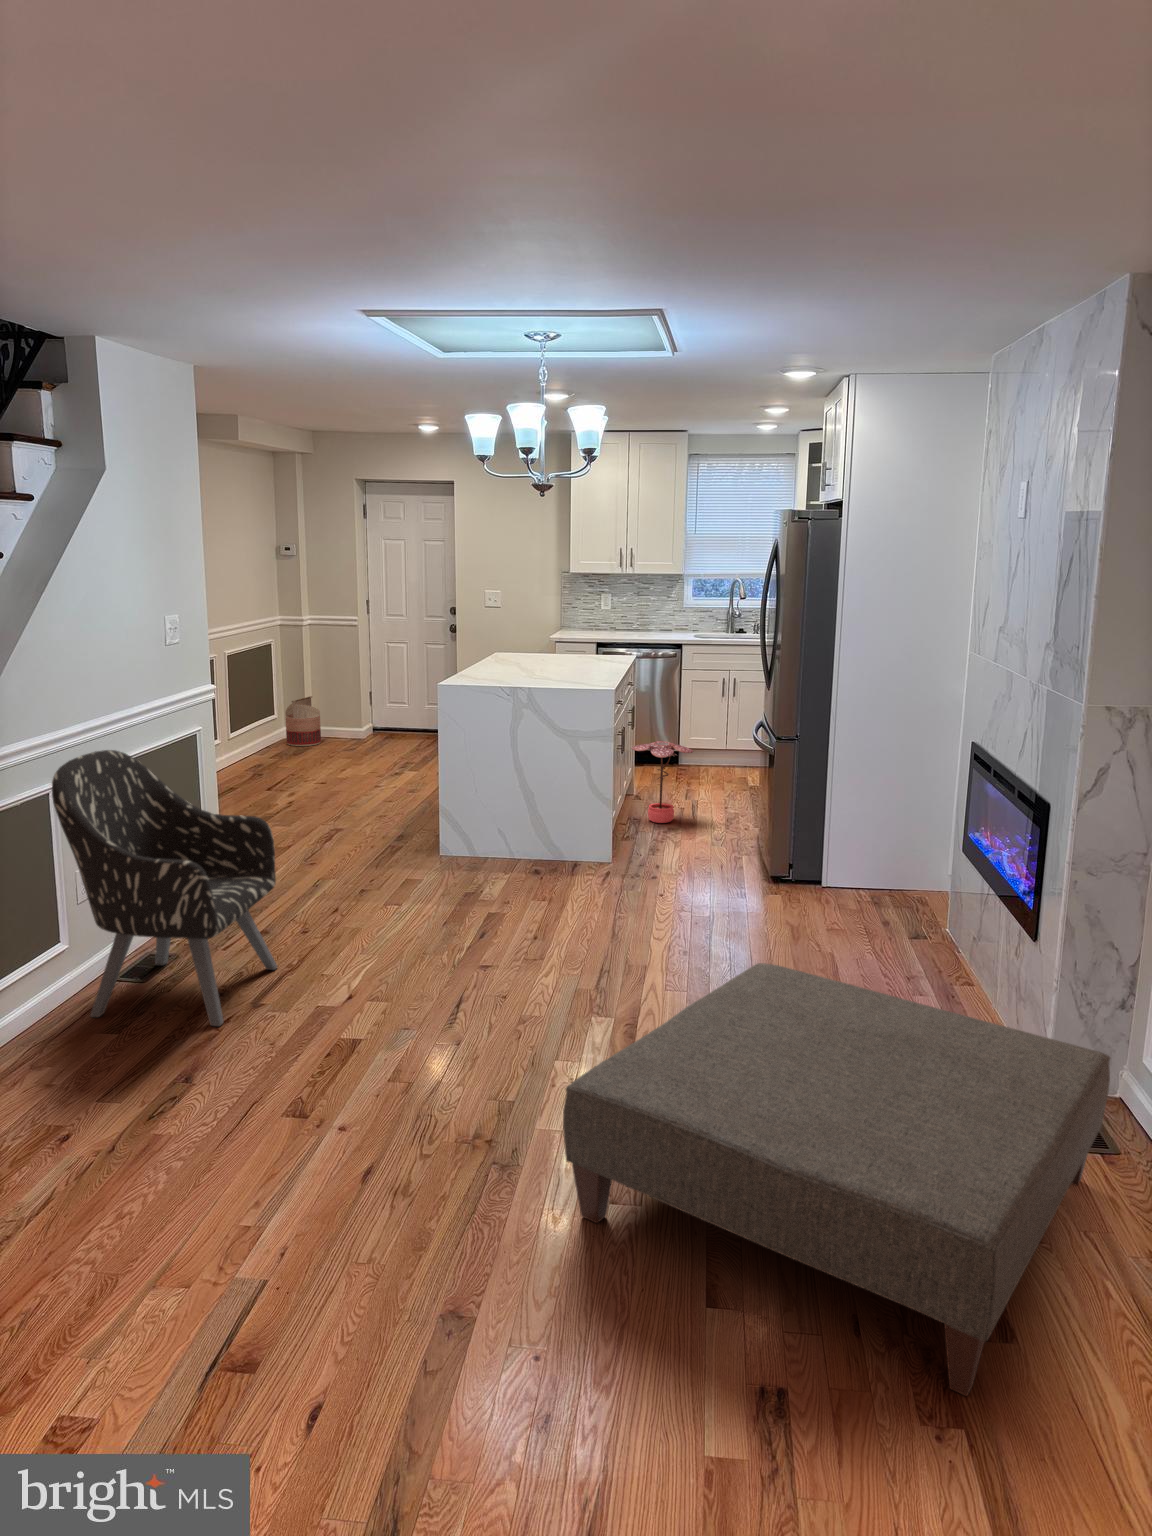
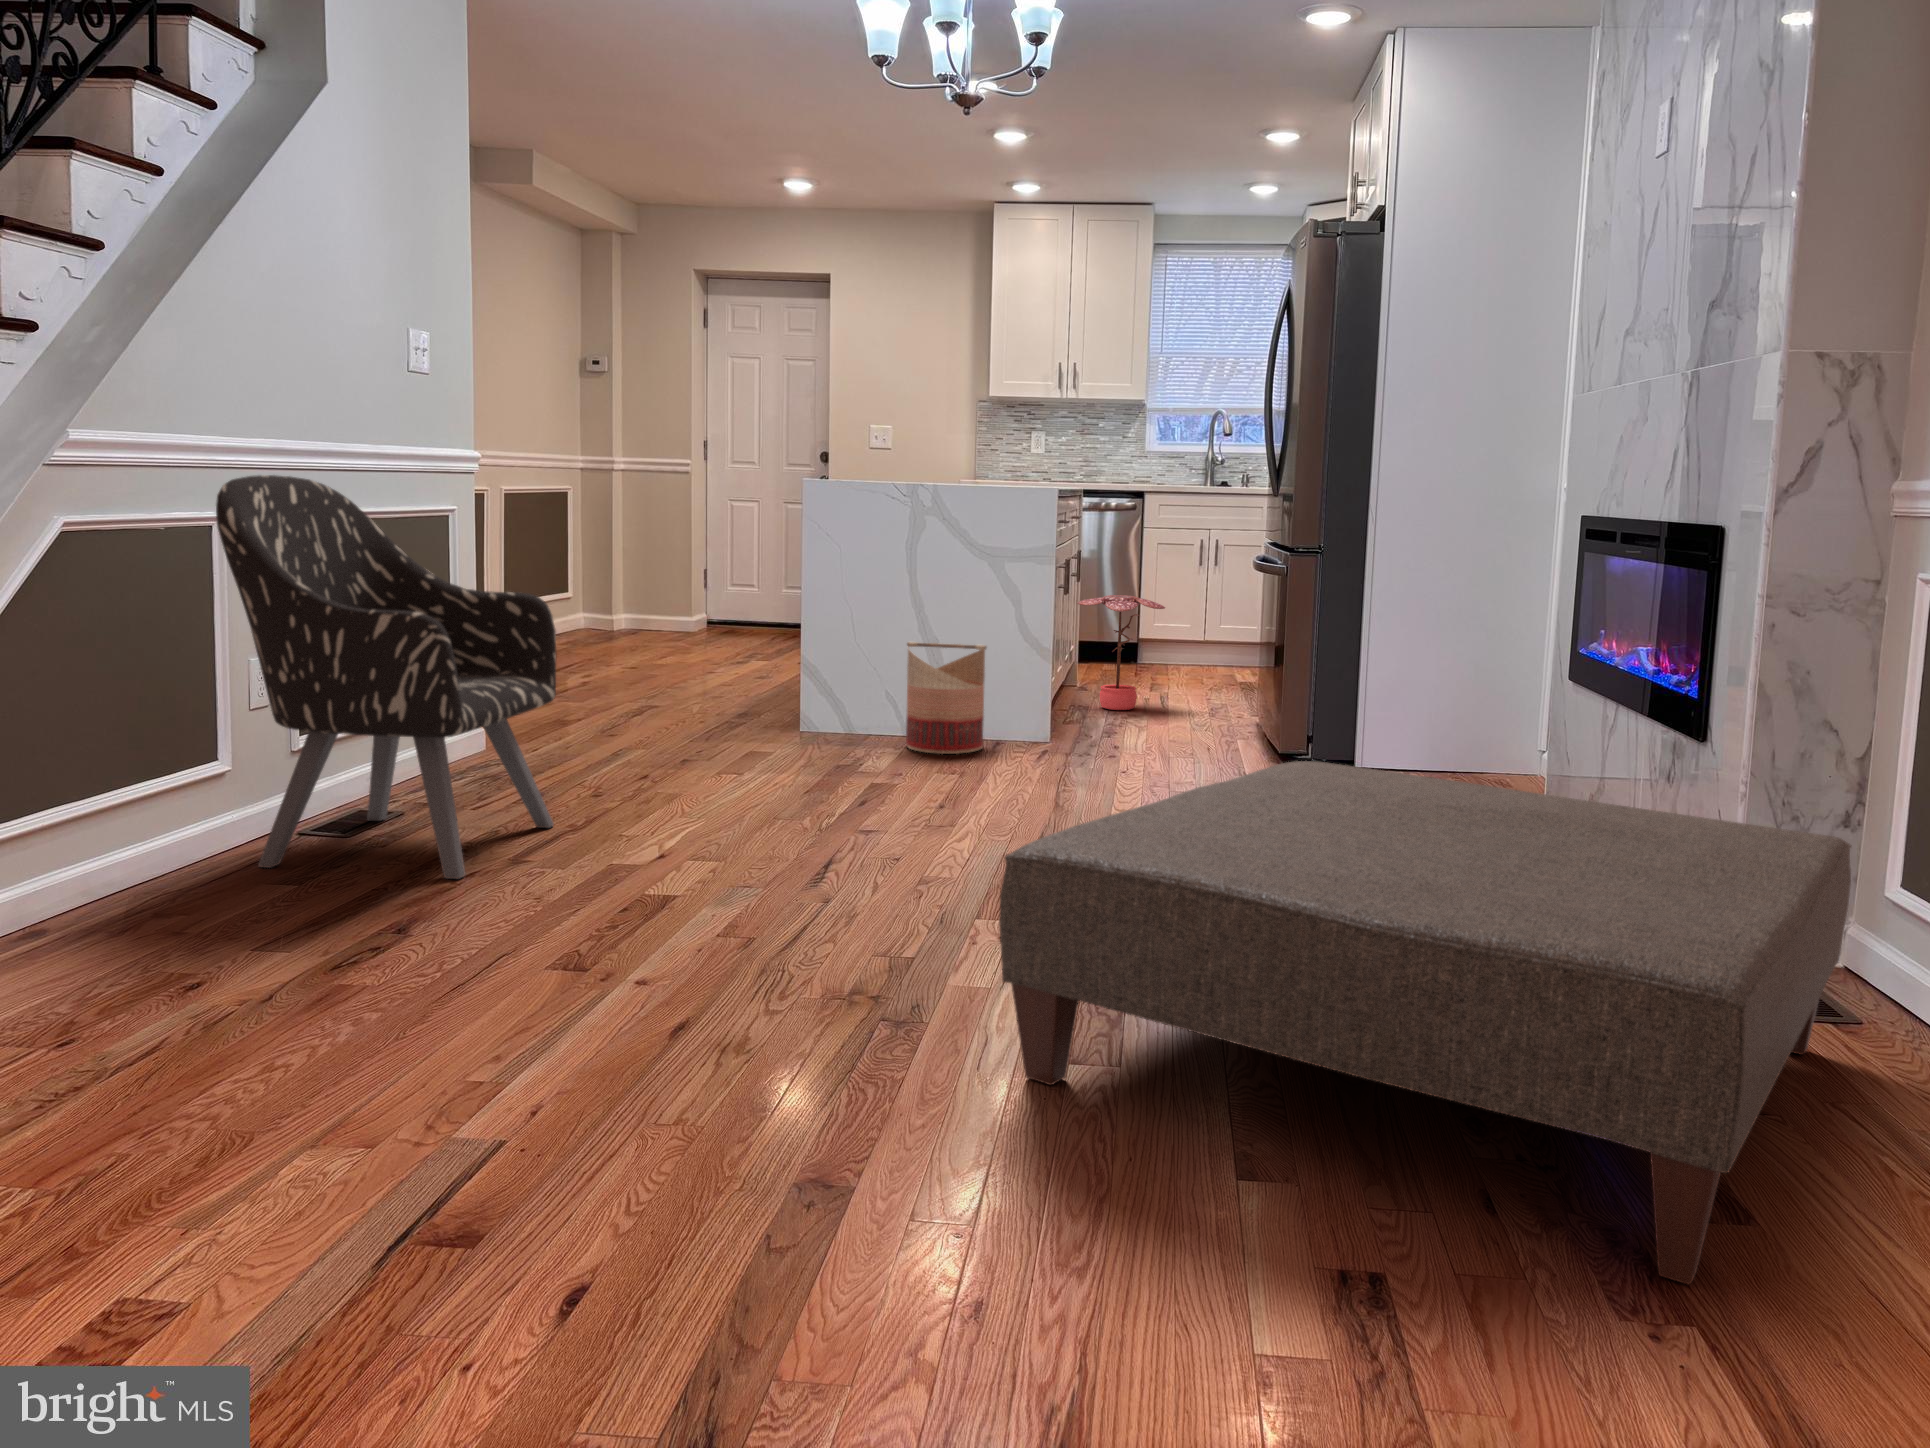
basket: present [285,696,321,746] -> present [906,642,987,754]

